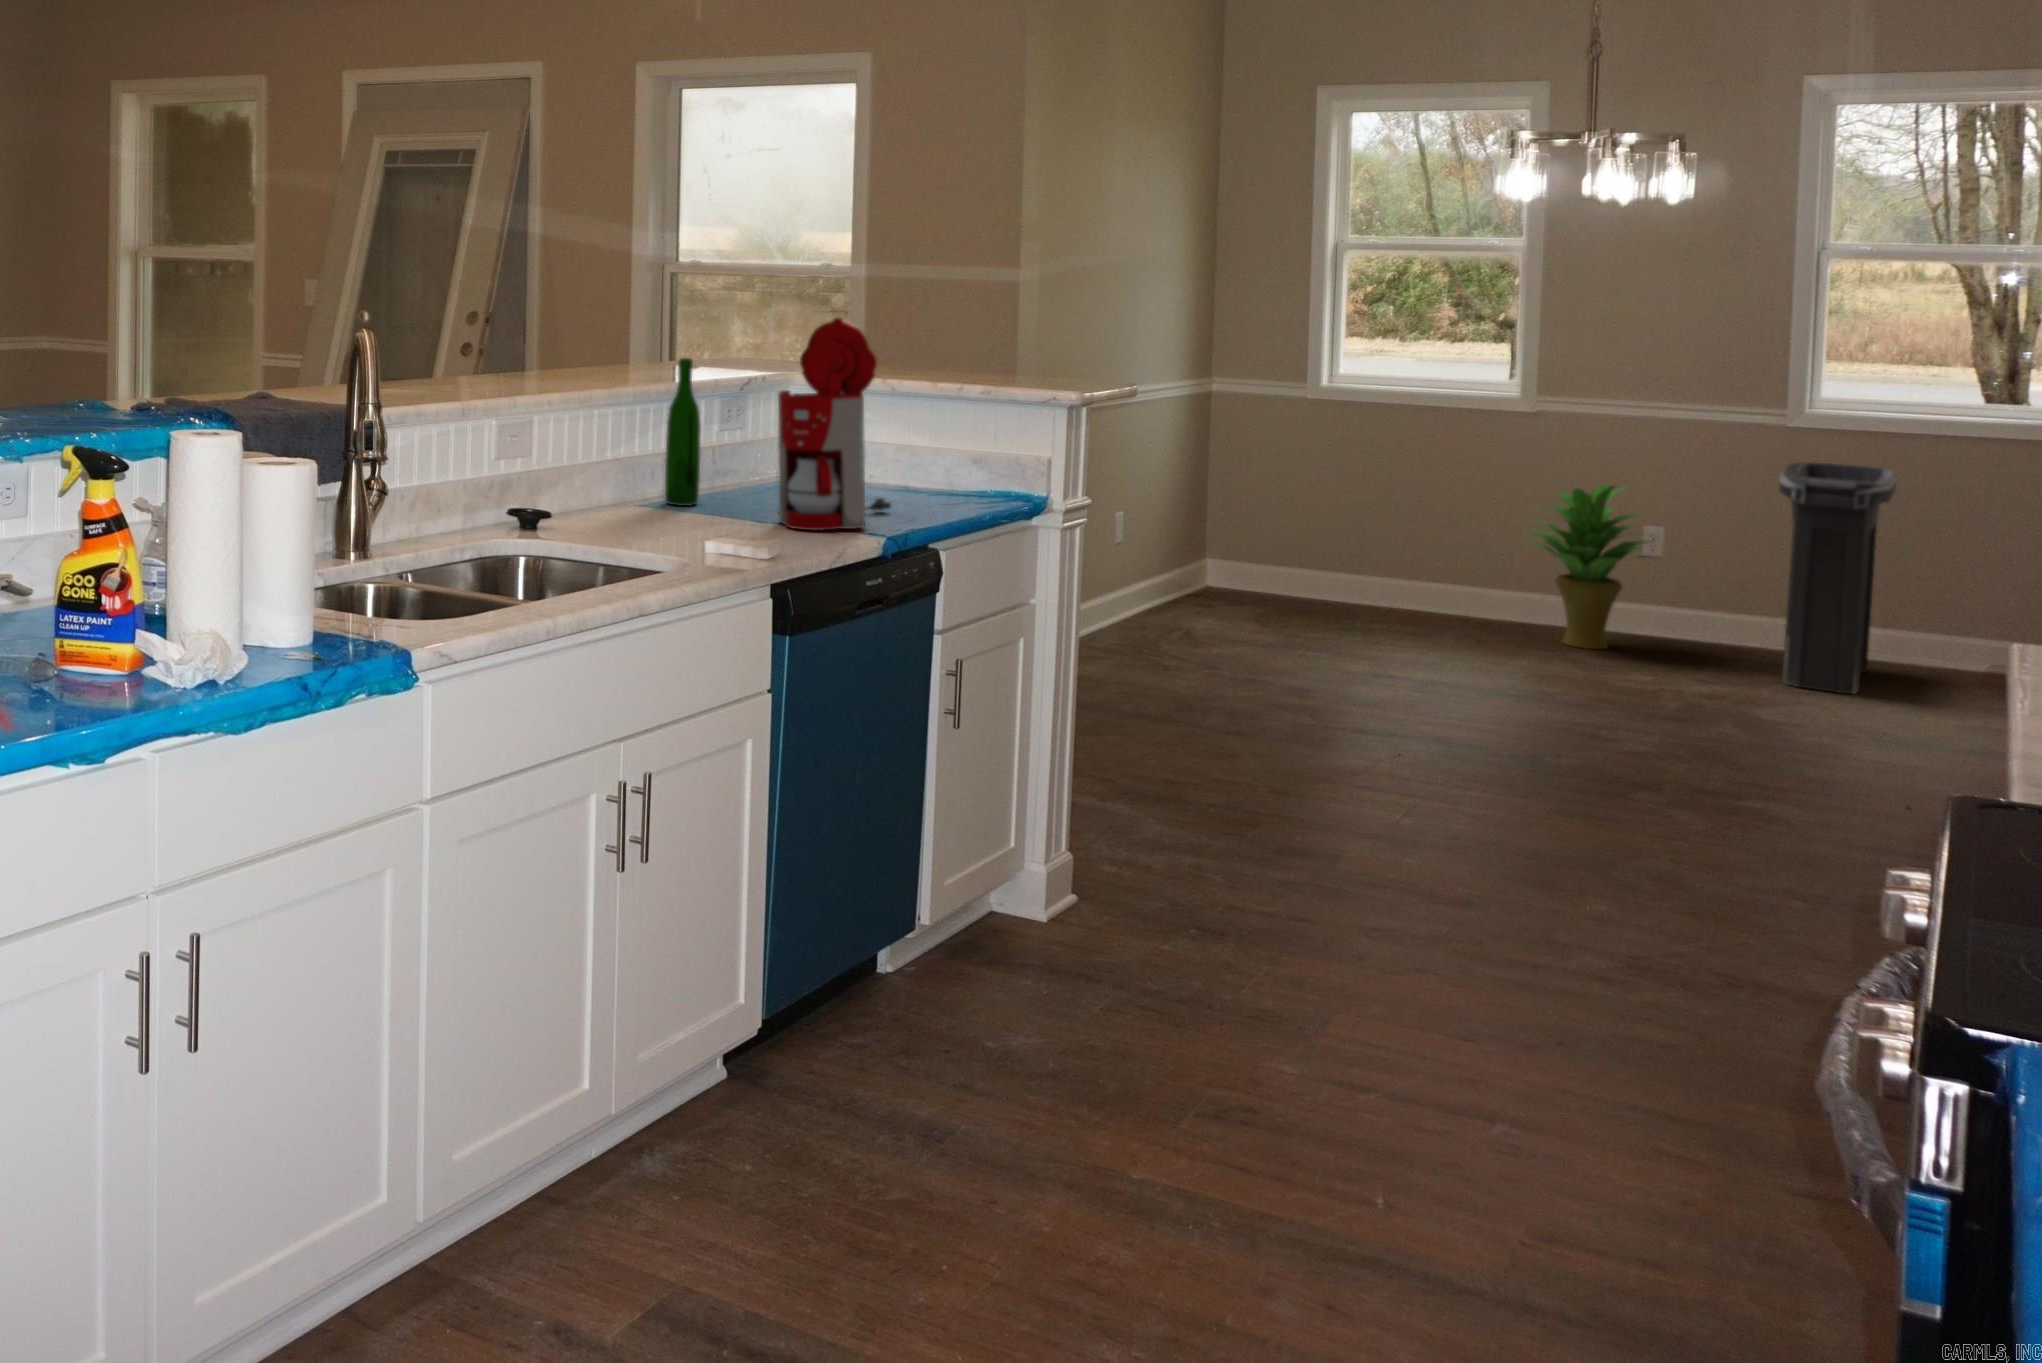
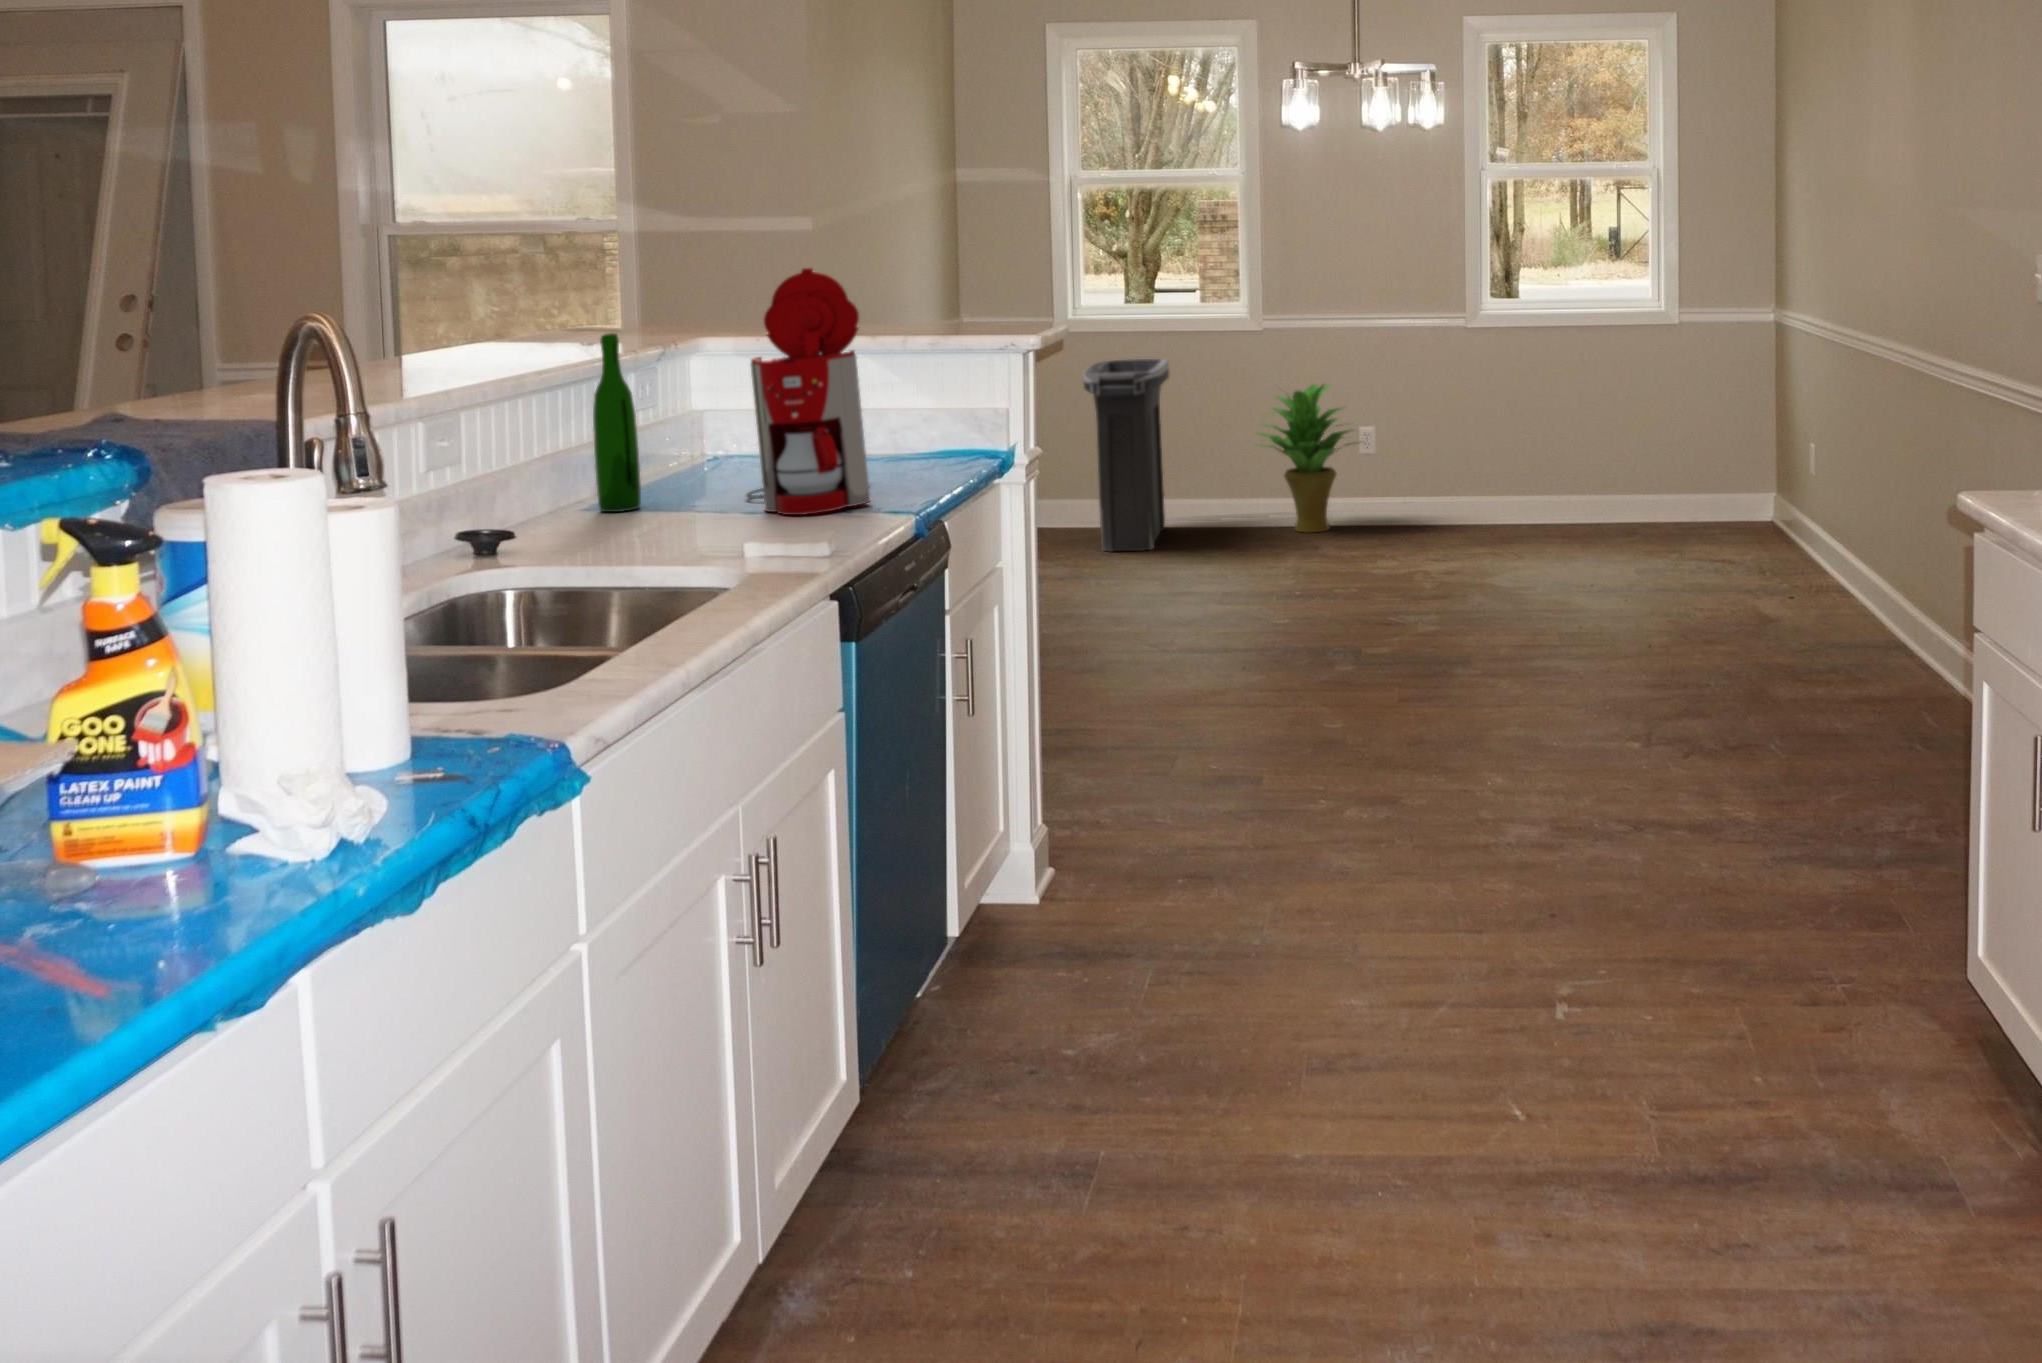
trash can: present [1779,463,1896,694] -> present [1083,359,1169,552]

